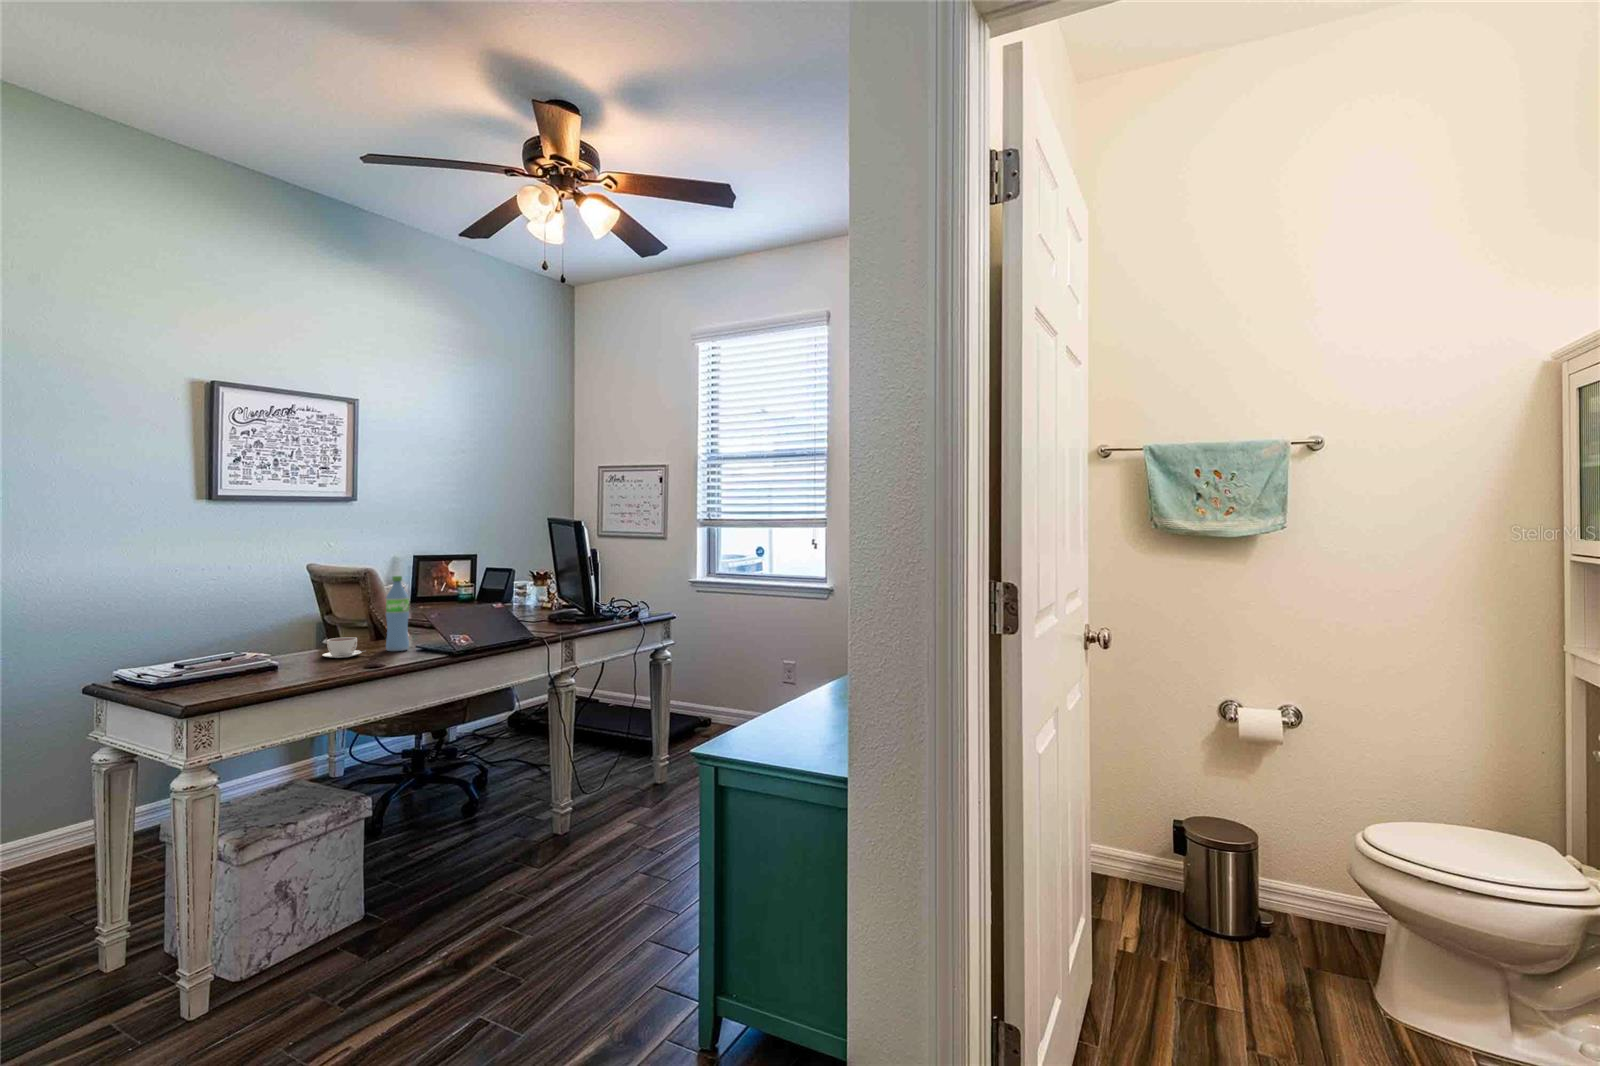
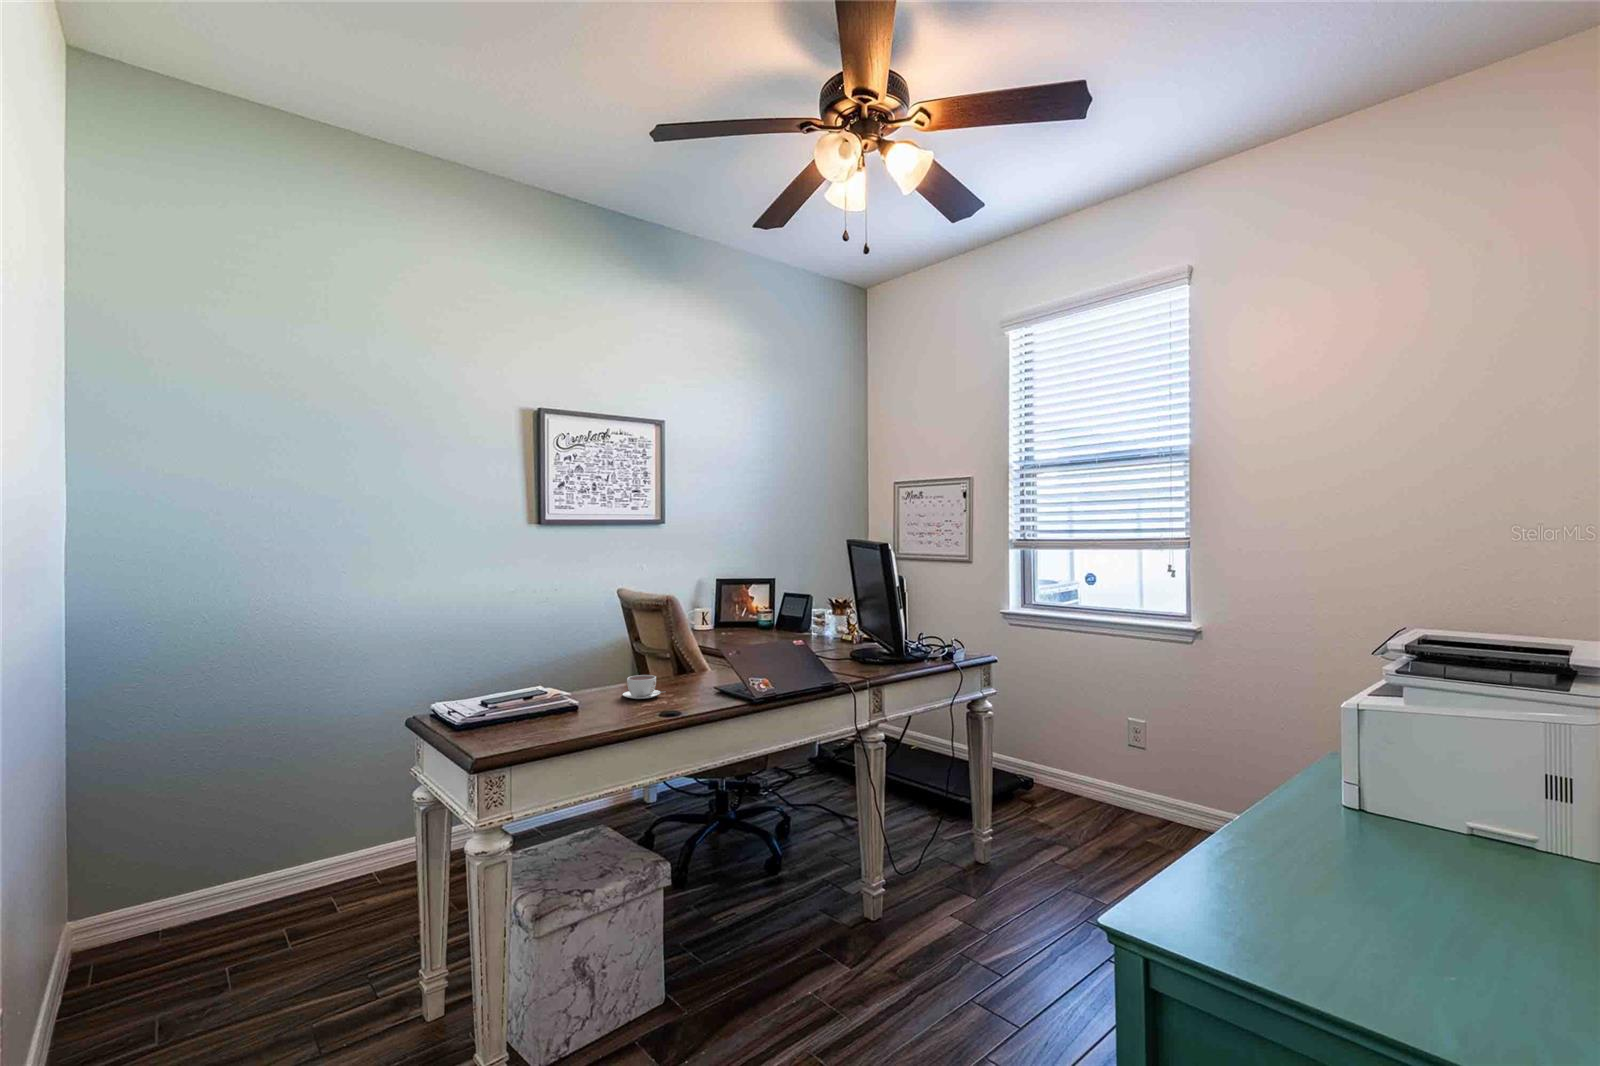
water bottle: present [386,576,409,651] -> none [684,607,708,693]

